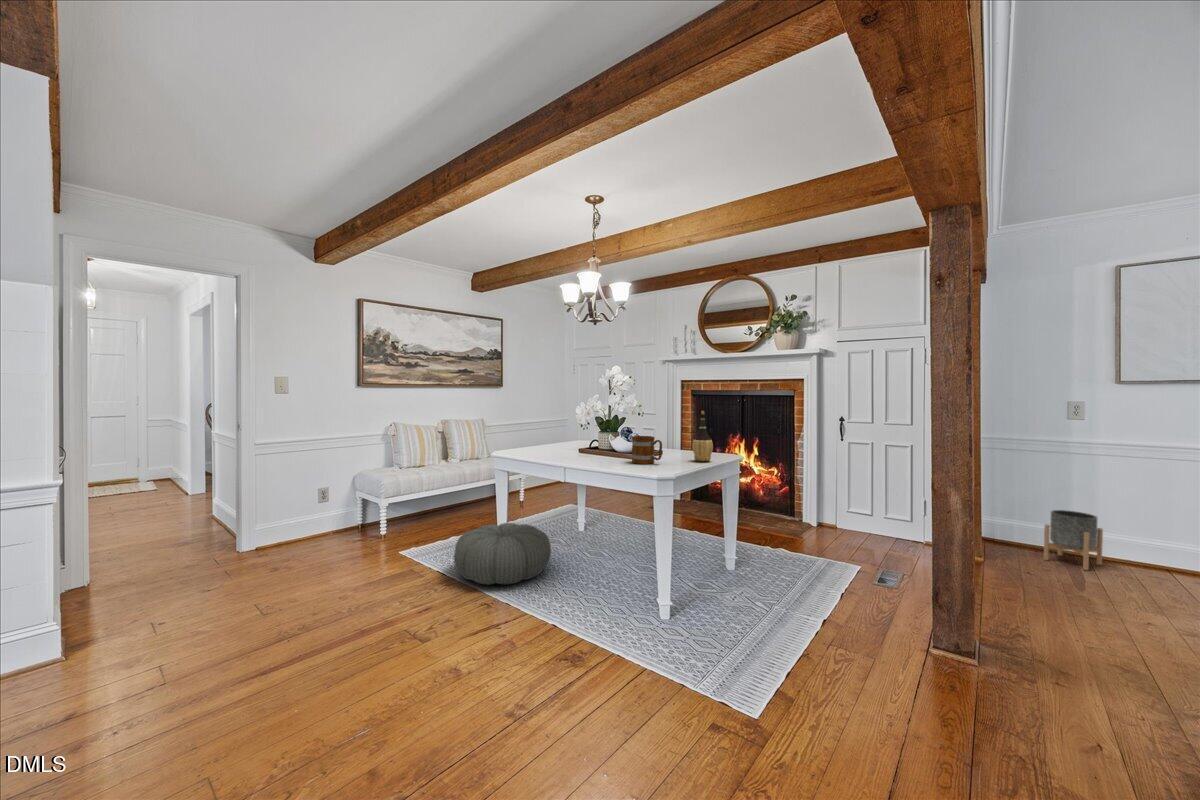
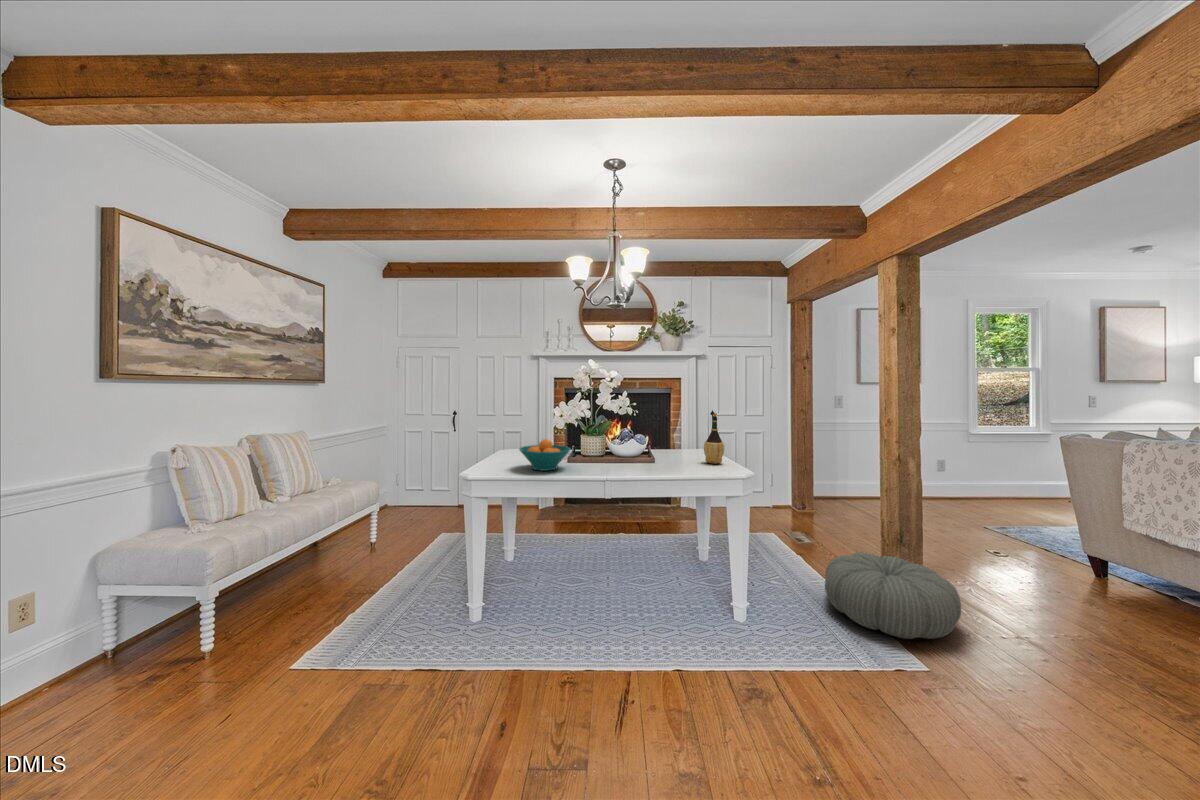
fruit bowl: none [536,428,576,453] -> present [519,439,570,471]
mug: present [632,436,662,464] -> none [667,442,704,474]
planter: present [1044,510,1103,570] -> none [828,470,856,507]
pouf: present [454,523,551,585] -> present [825,553,961,639]

